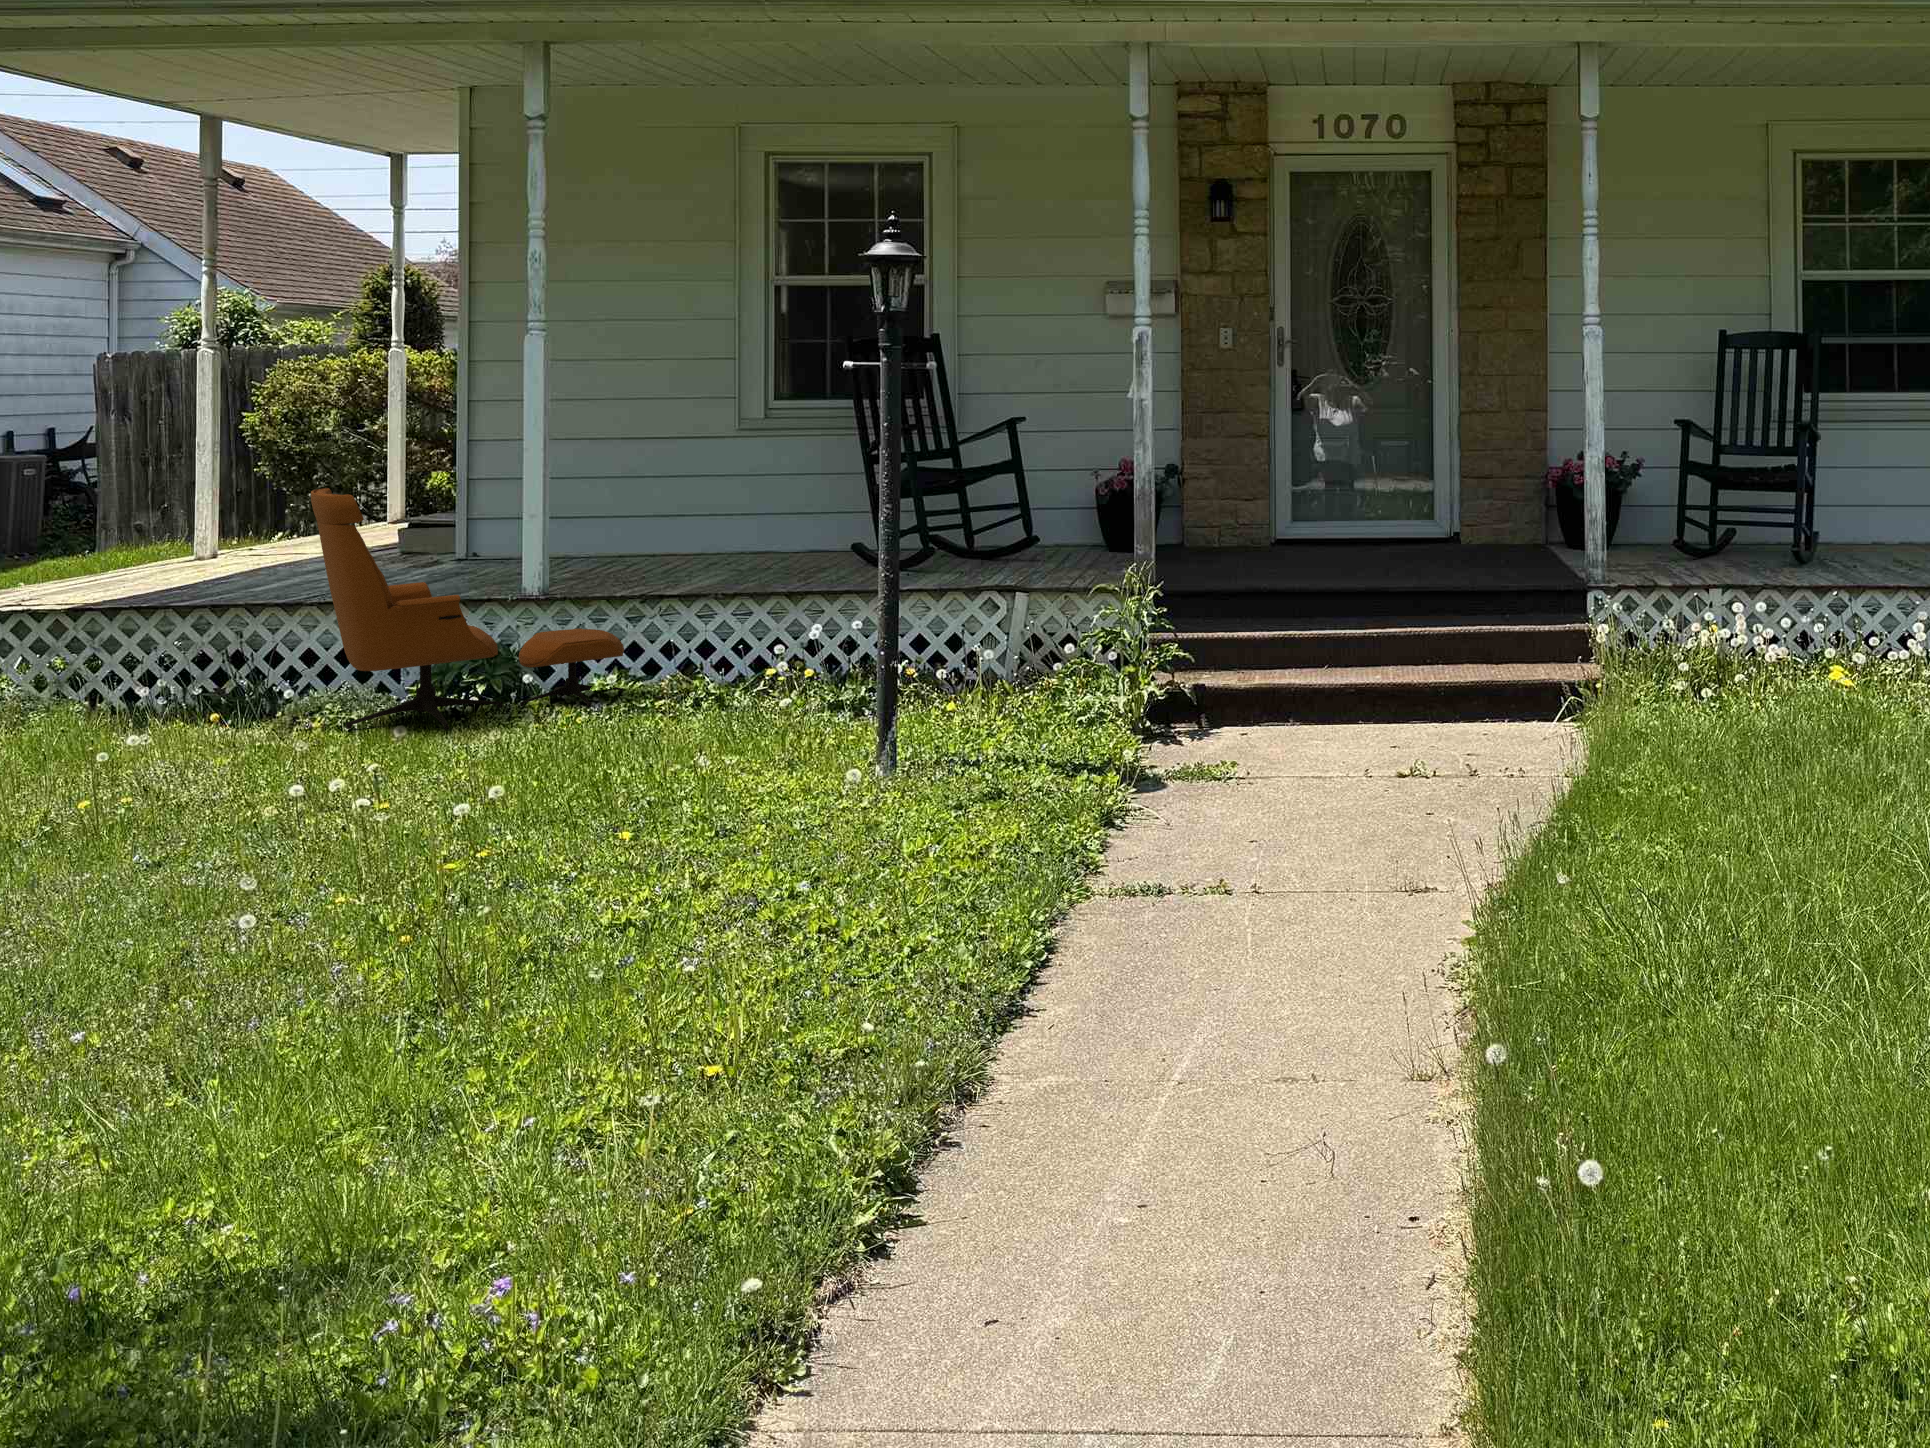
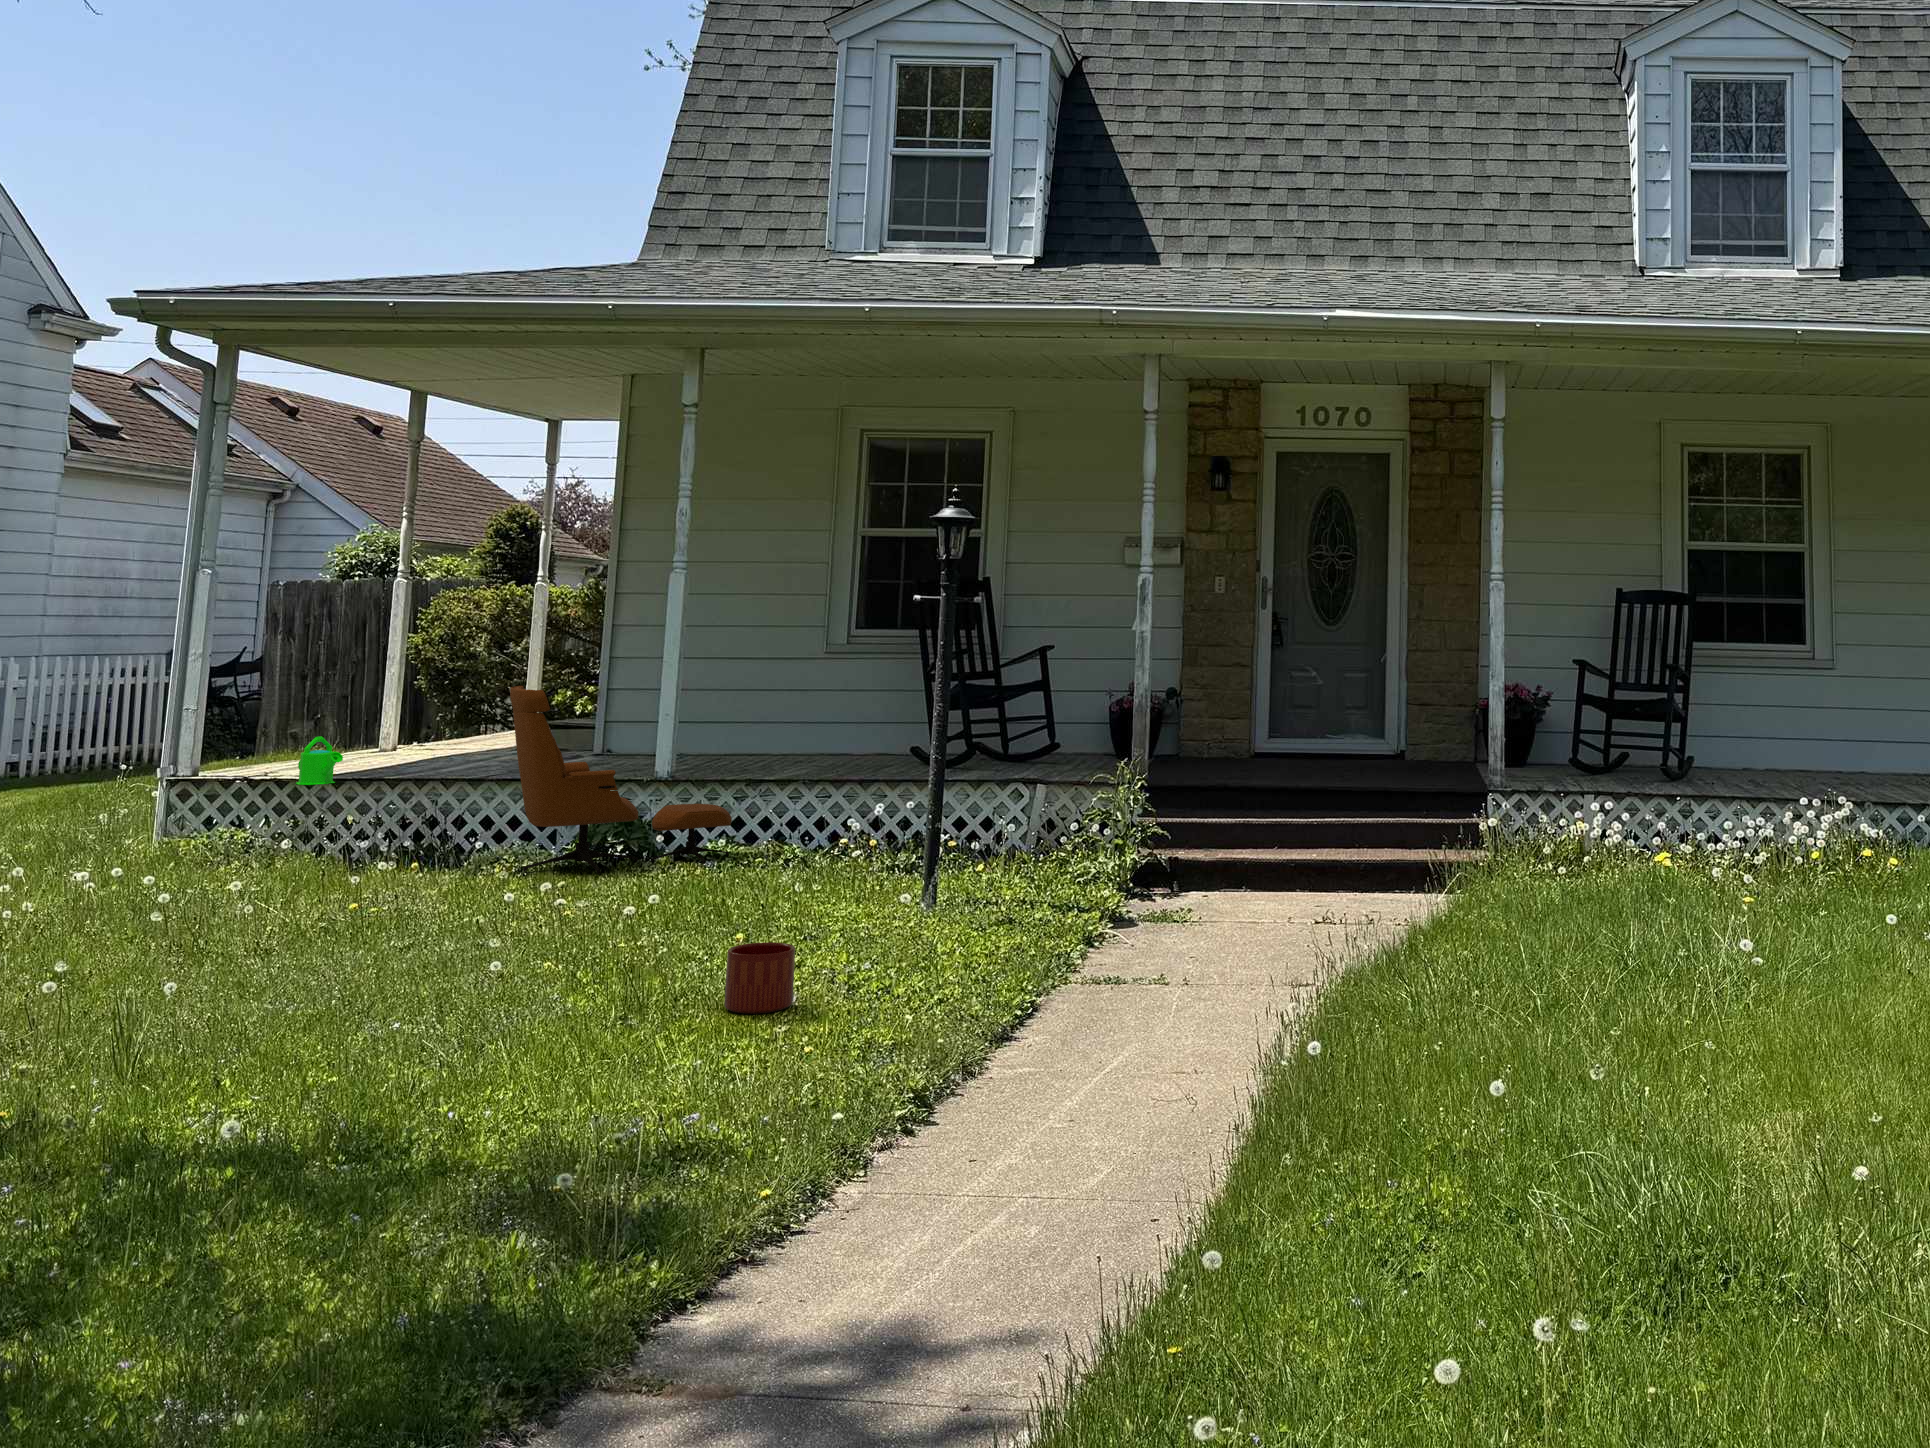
watering can: none [54,555,113,618] -> present [296,736,343,785]
planter: none [581,888,688,1004] -> present [725,942,795,1014]

